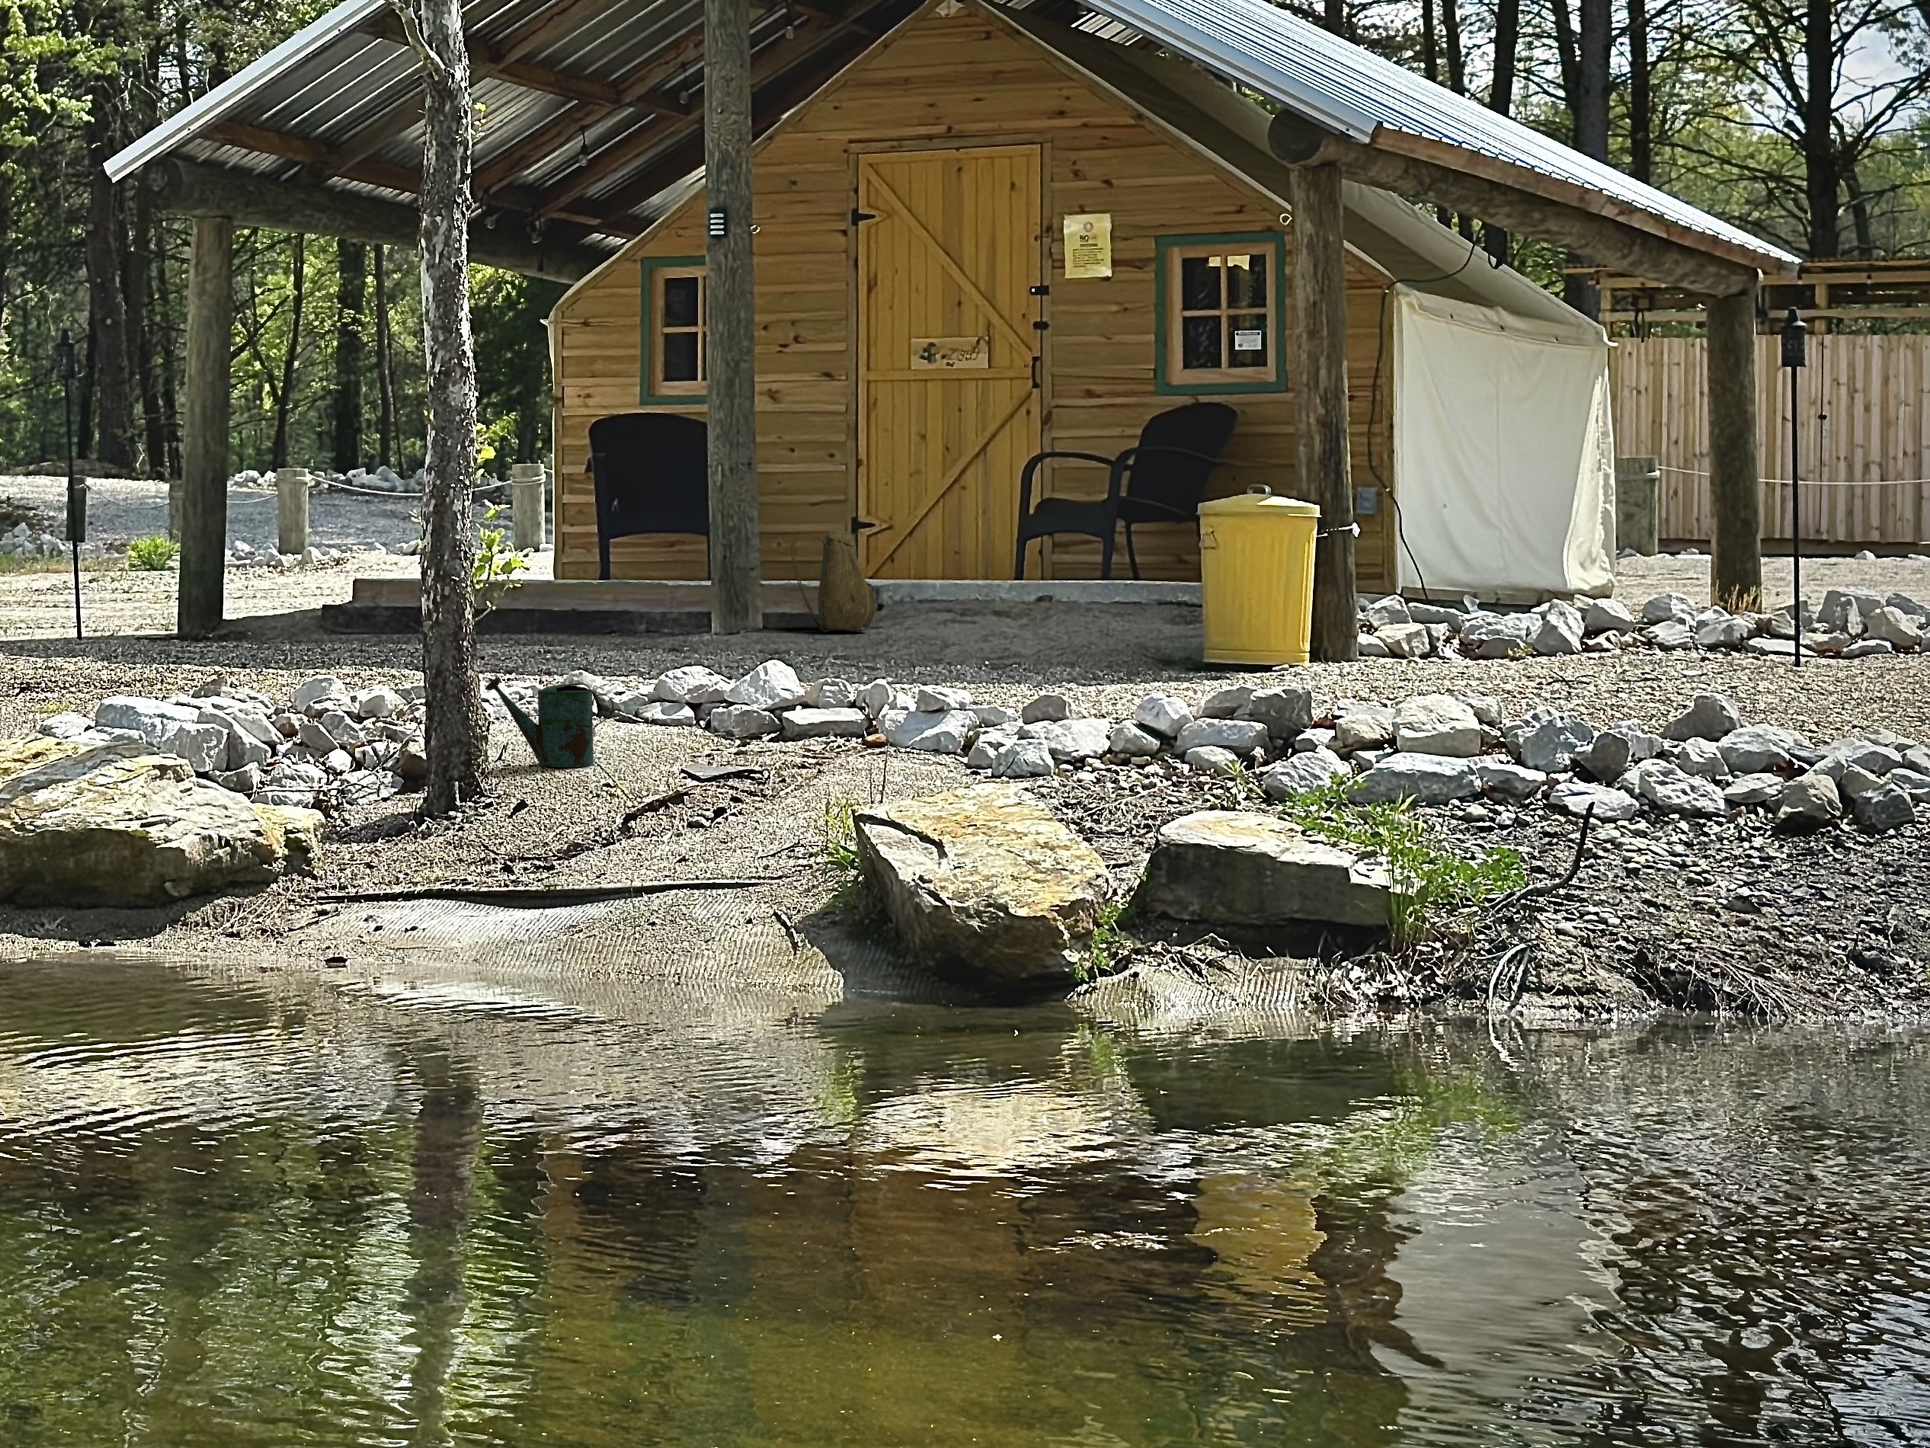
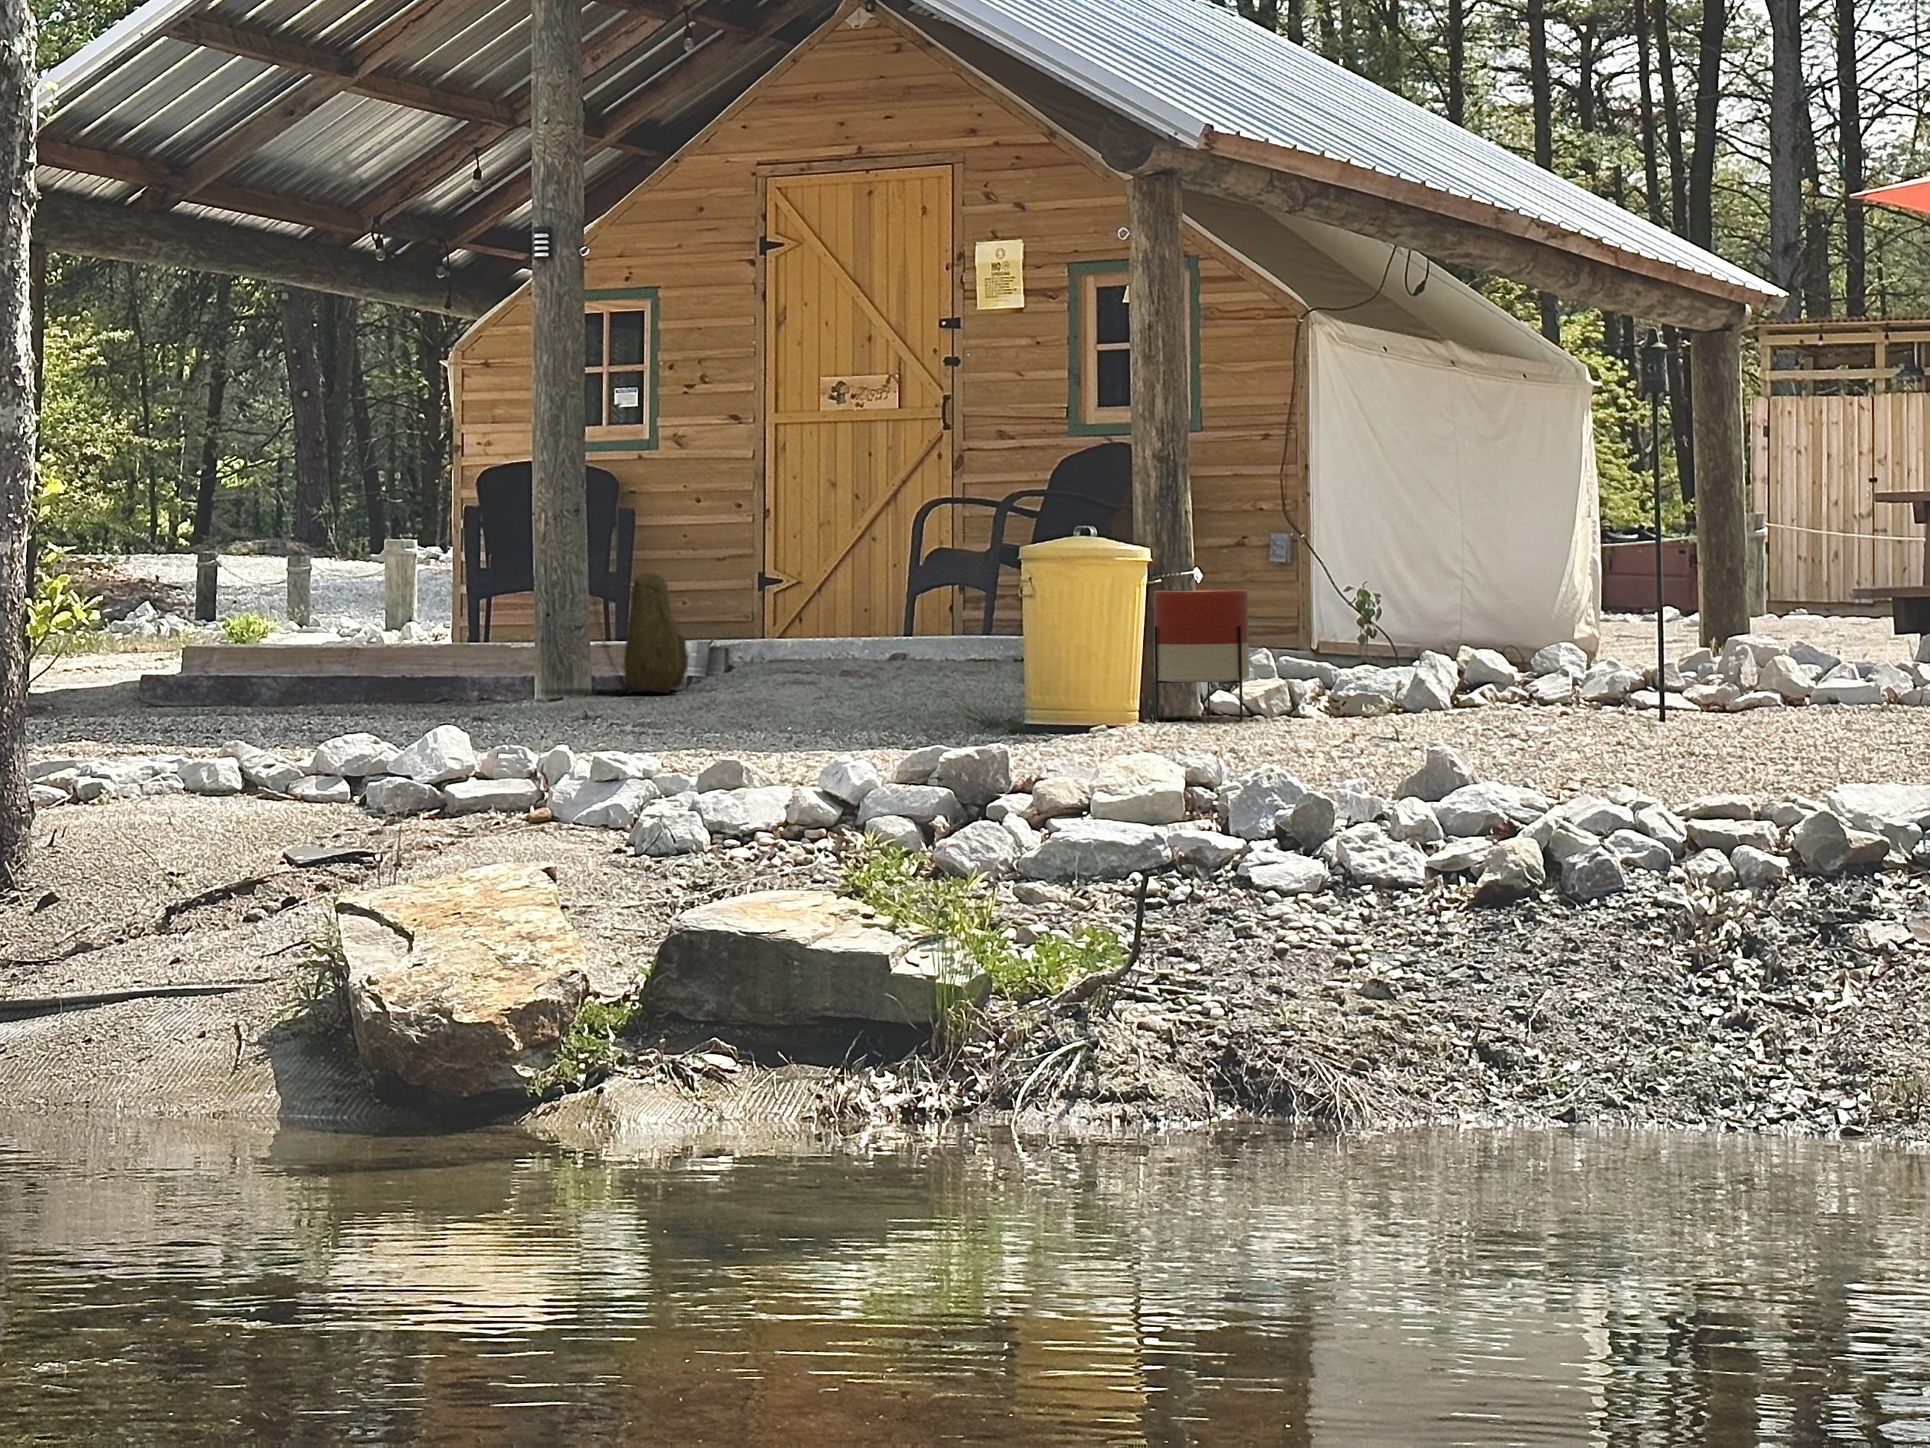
planter: none [1325,548,1414,662] -> present [1154,590,1249,720]
watering can: present [485,677,614,767] -> none [41,742,206,853]

